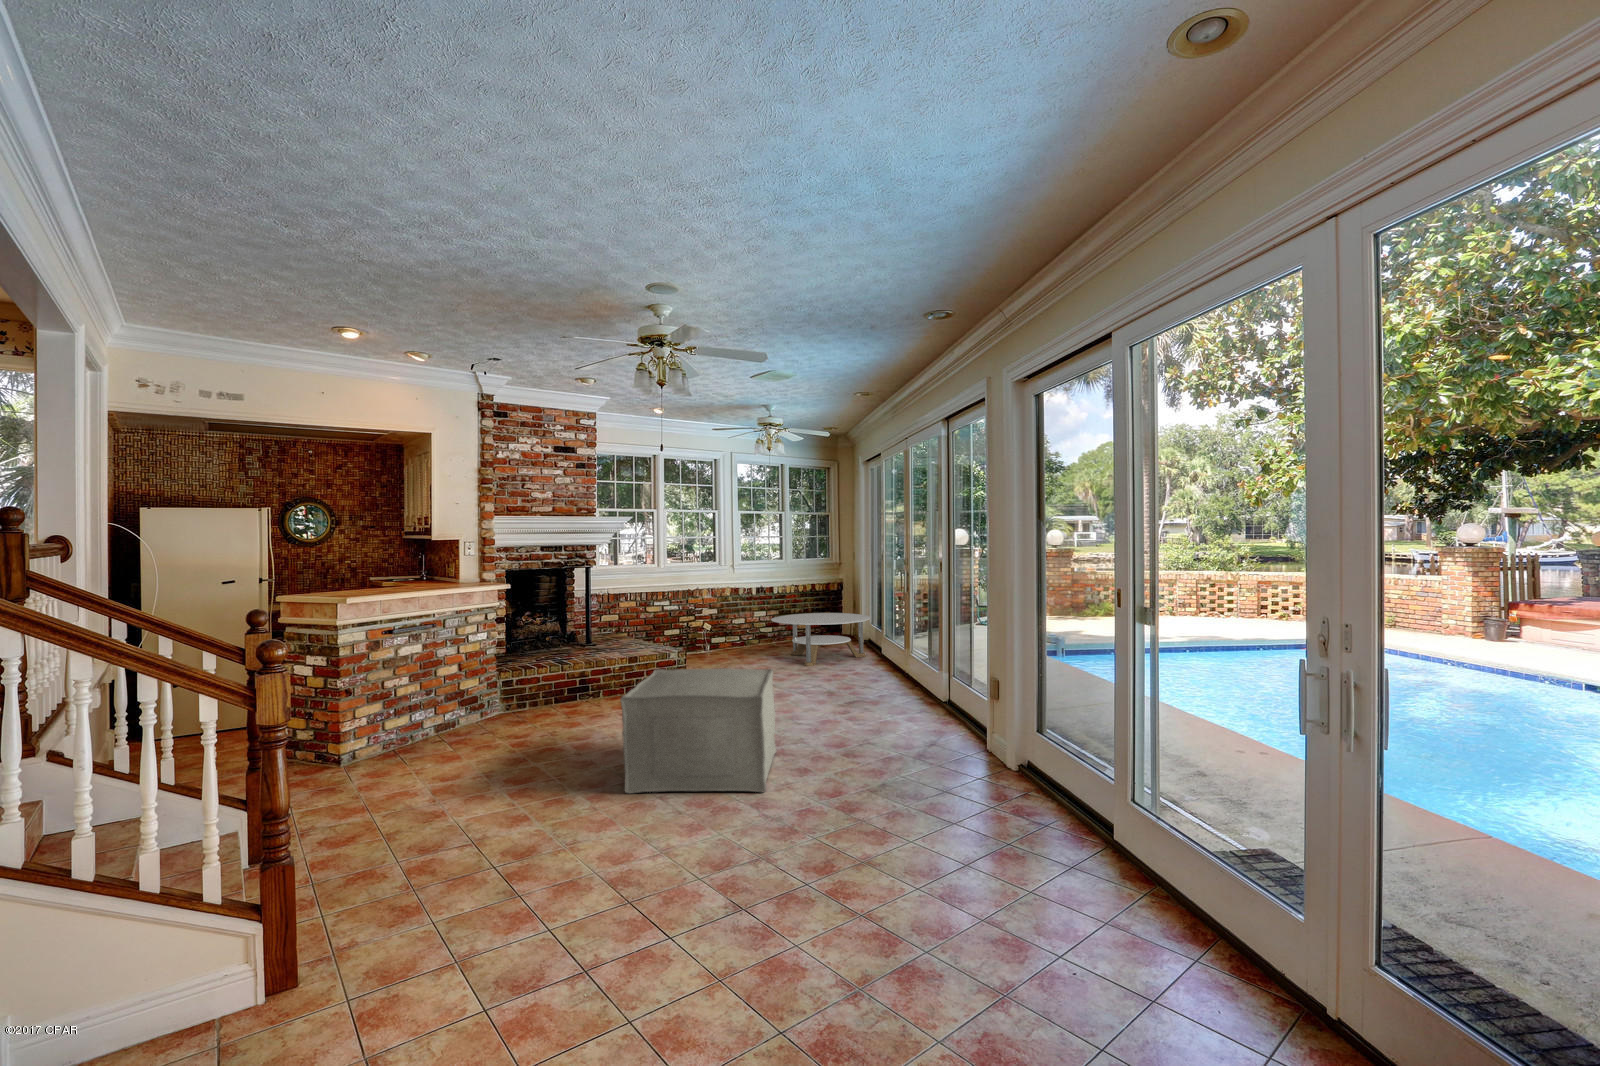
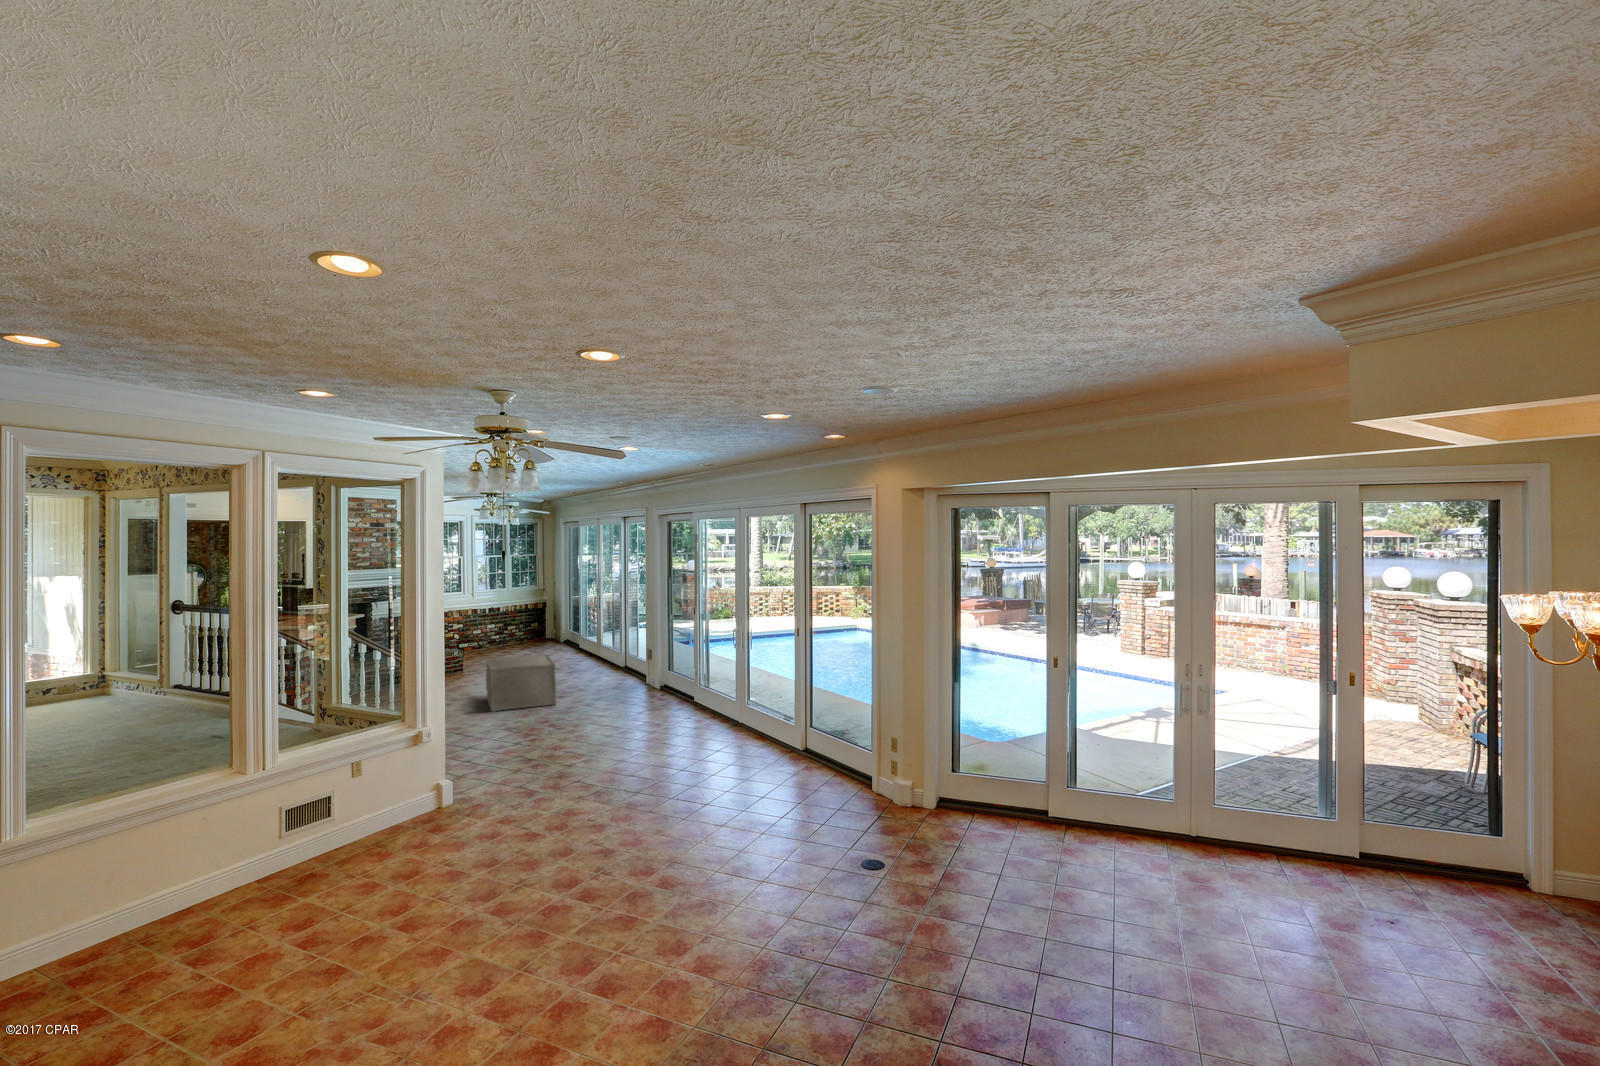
round table: present [771,613,871,666] -> none [505,623,572,658]

